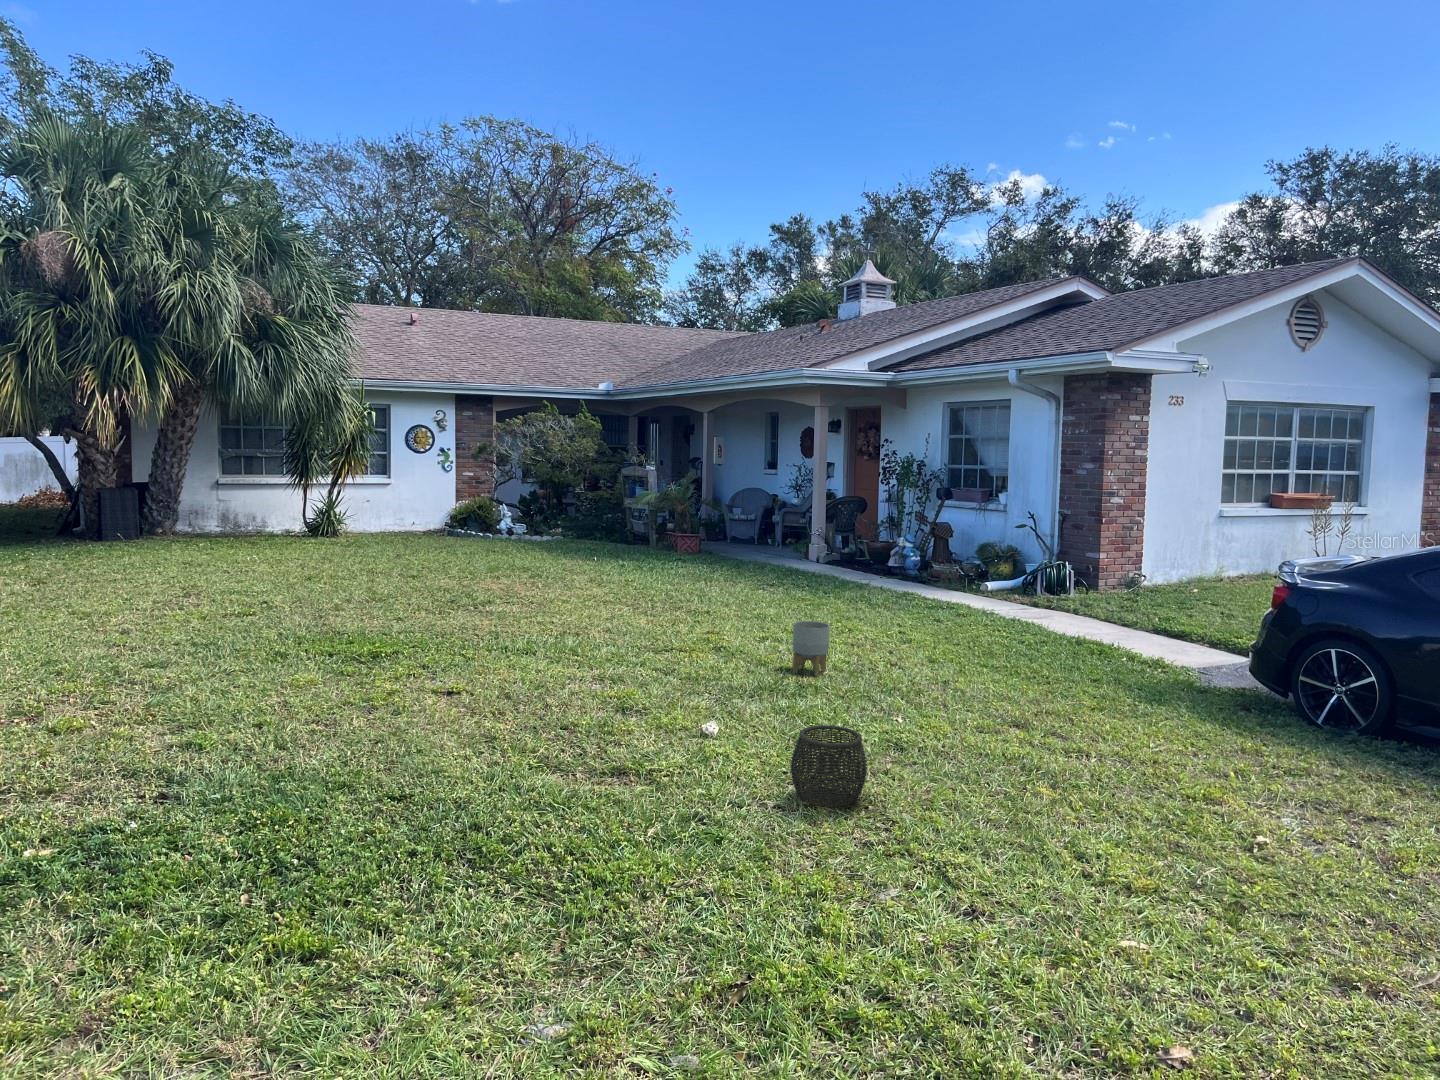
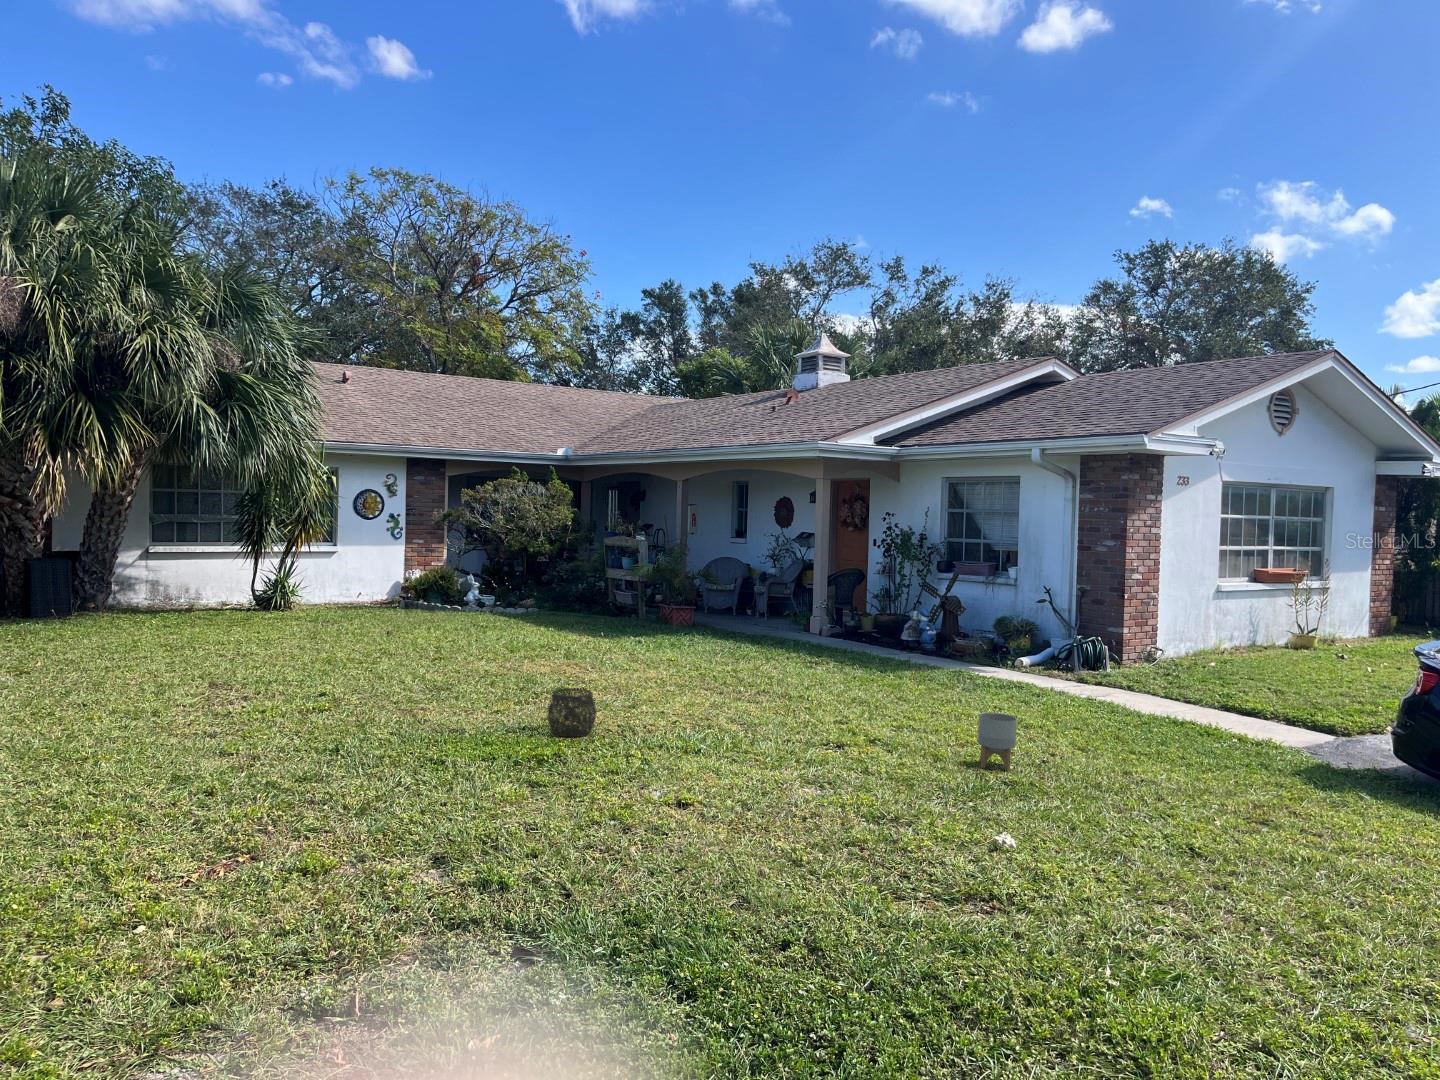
woven basket: present [791,725,867,808] -> present [548,688,596,737]

